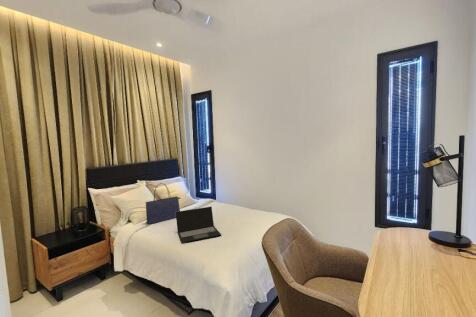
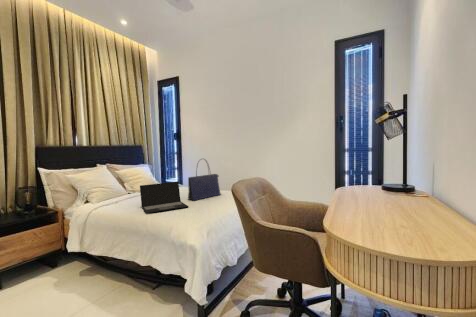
tote bag: present [146,185,180,224] -> present [188,161,221,200]

